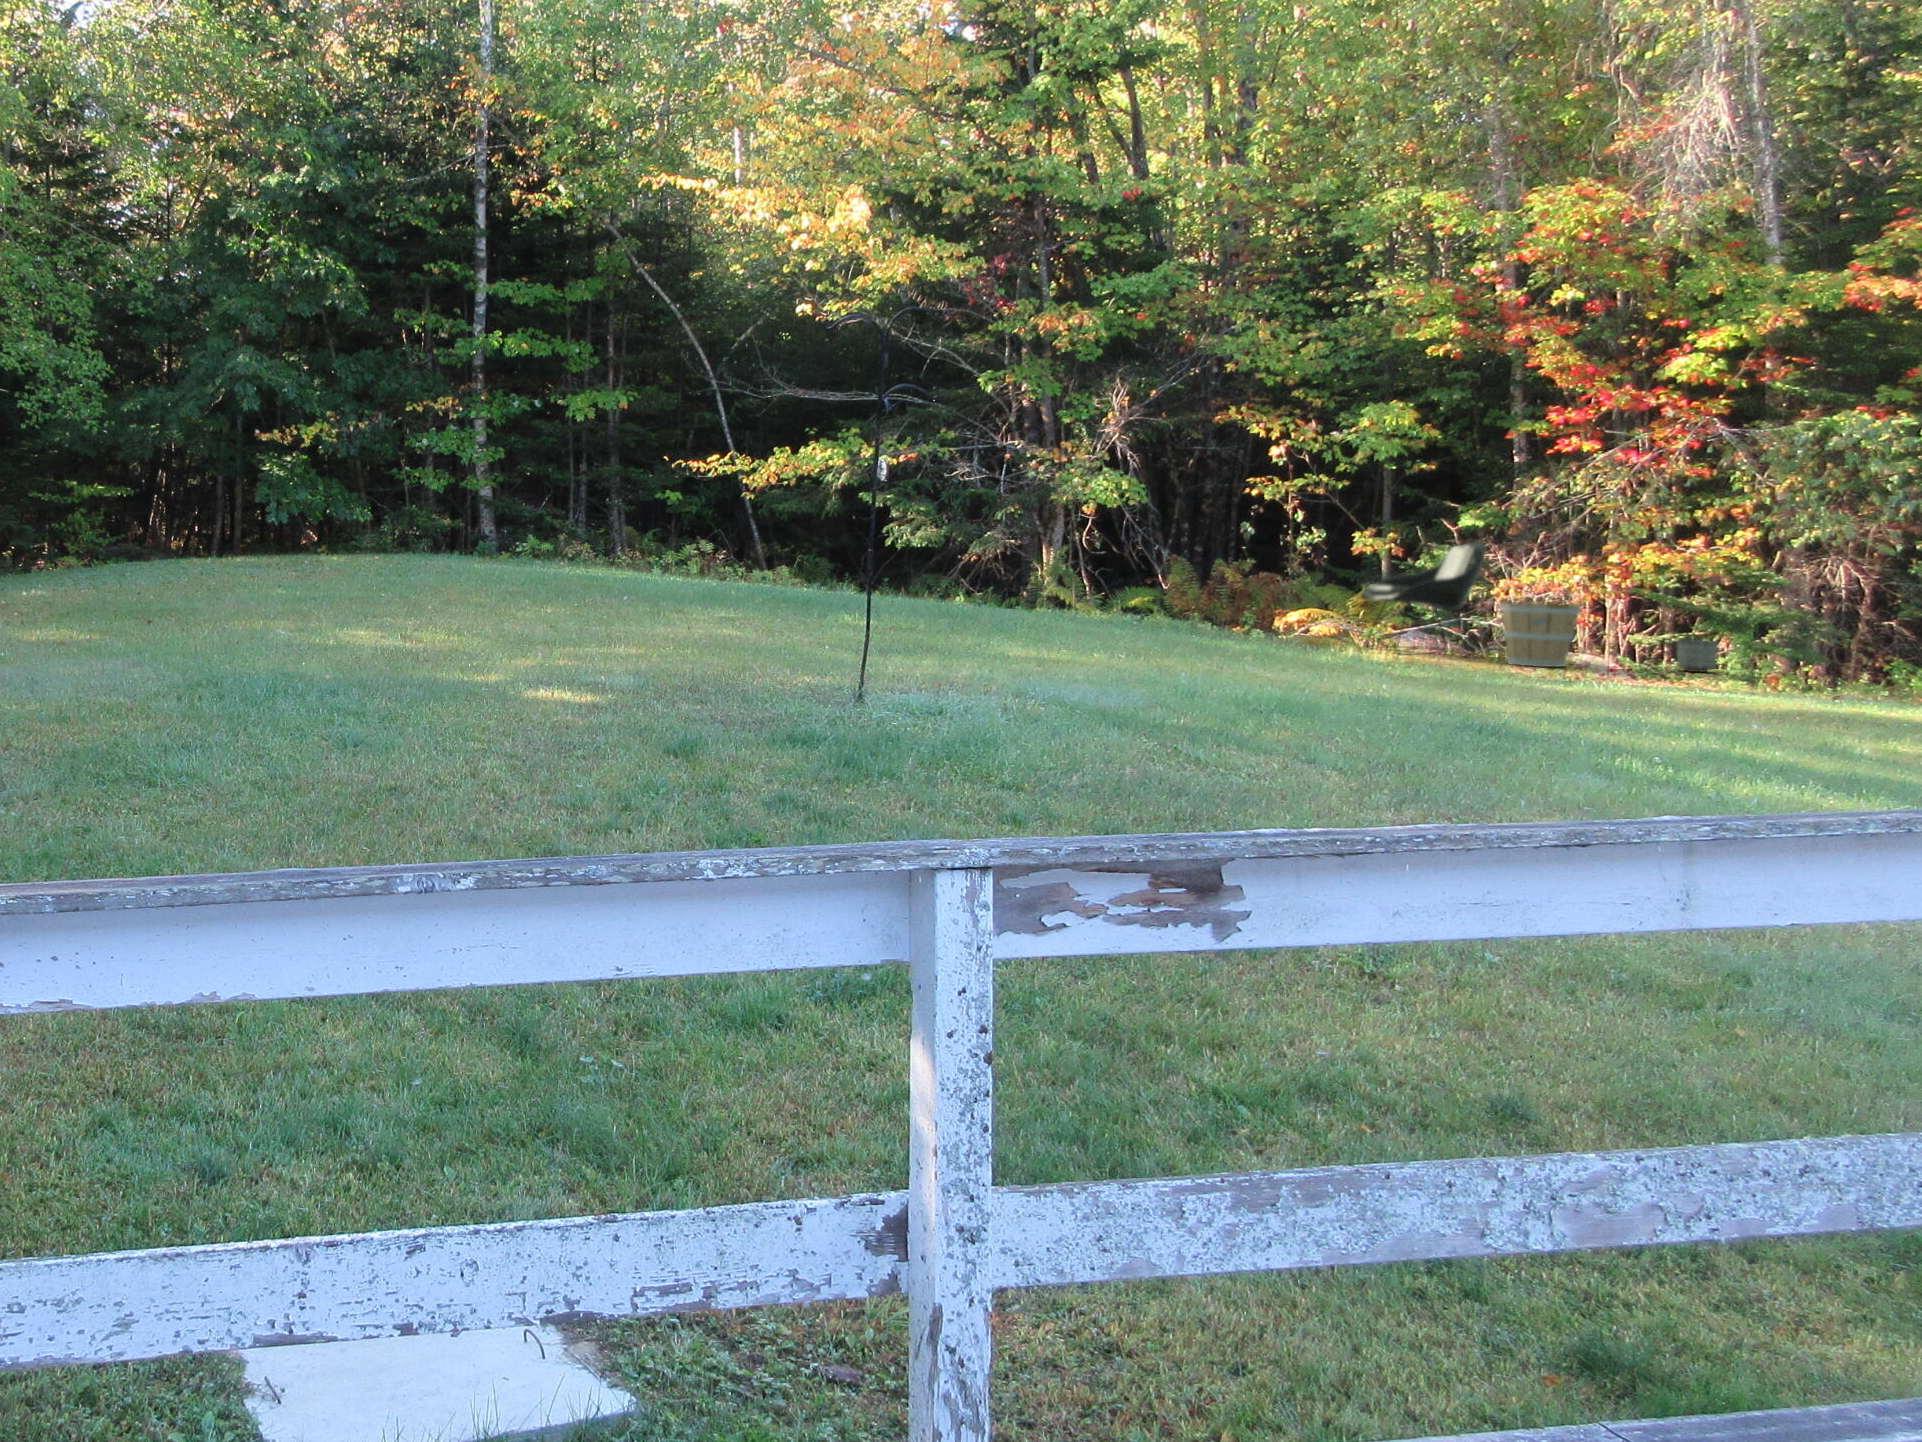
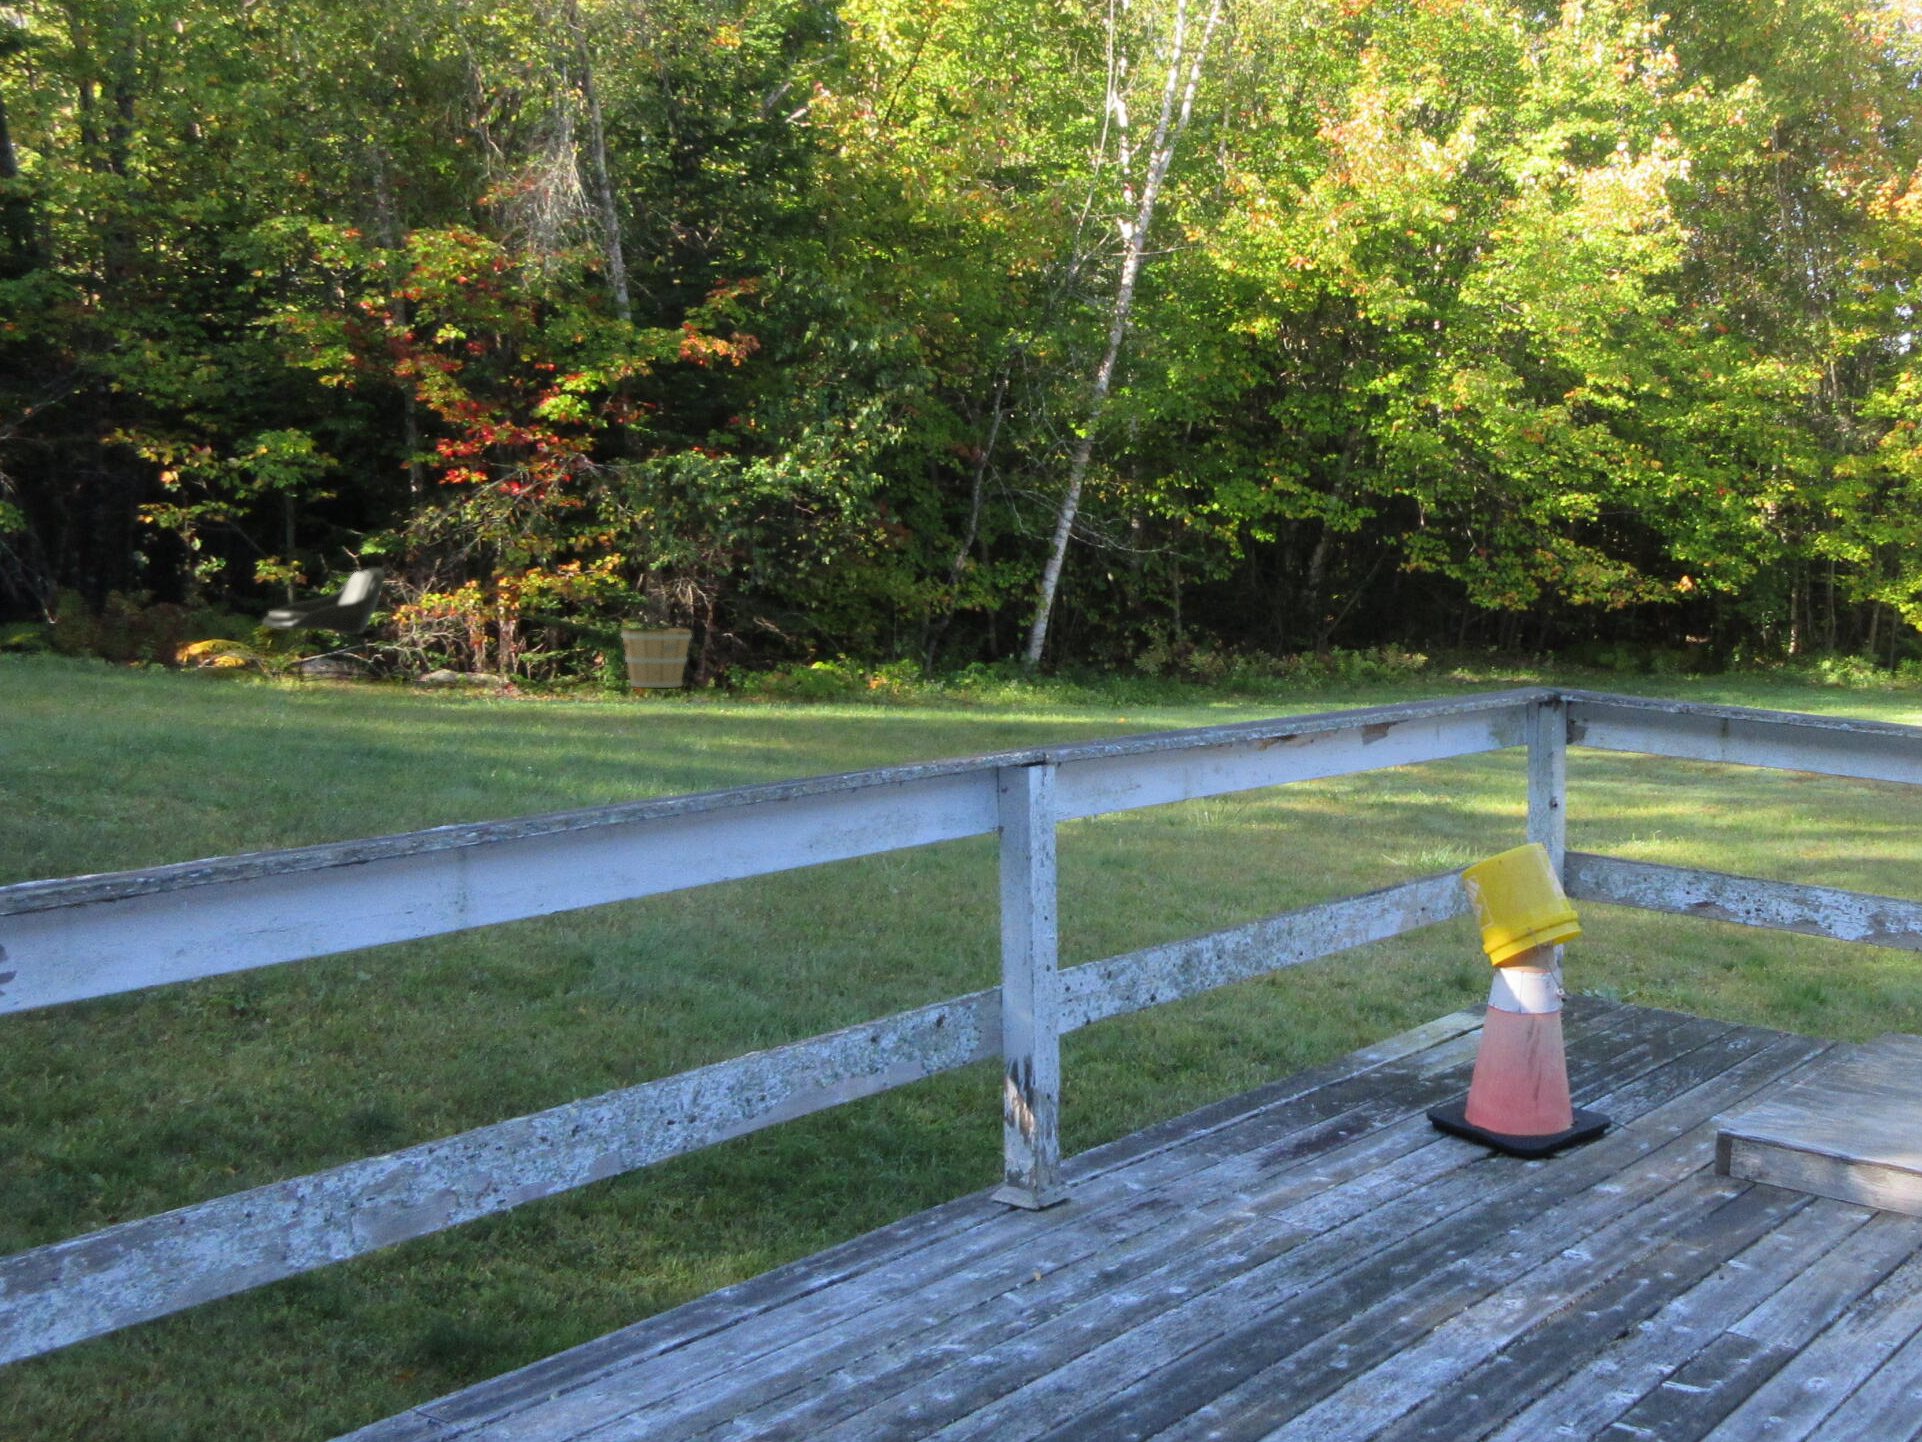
wooden bucket: present [1500,600,1581,667] -> present [621,628,692,688]
planter: present [1677,640,1719,672] -> none [563,655,598,684]

